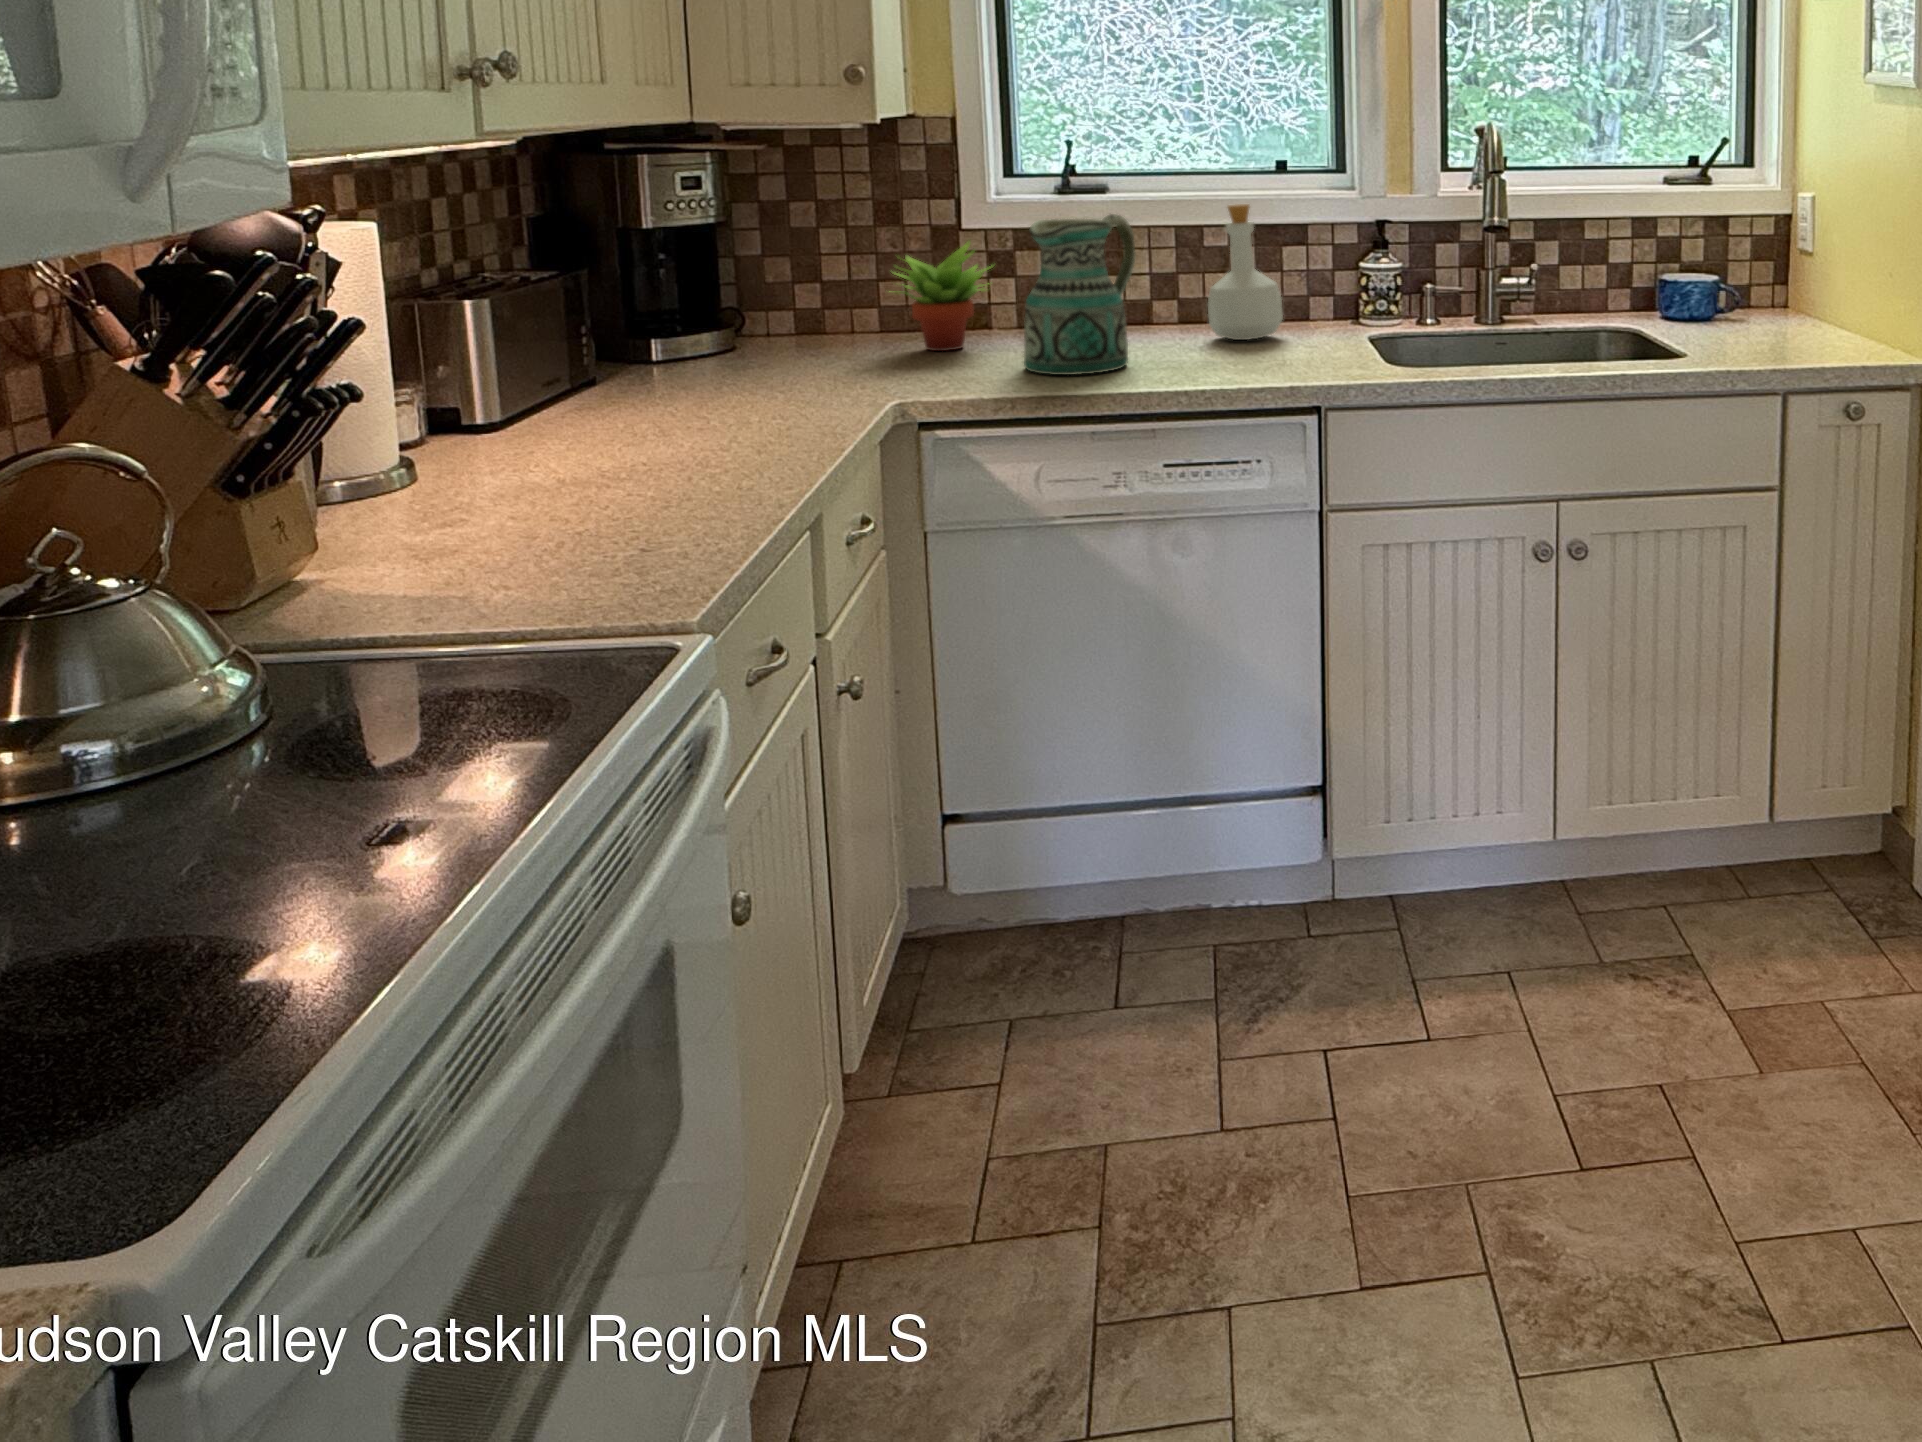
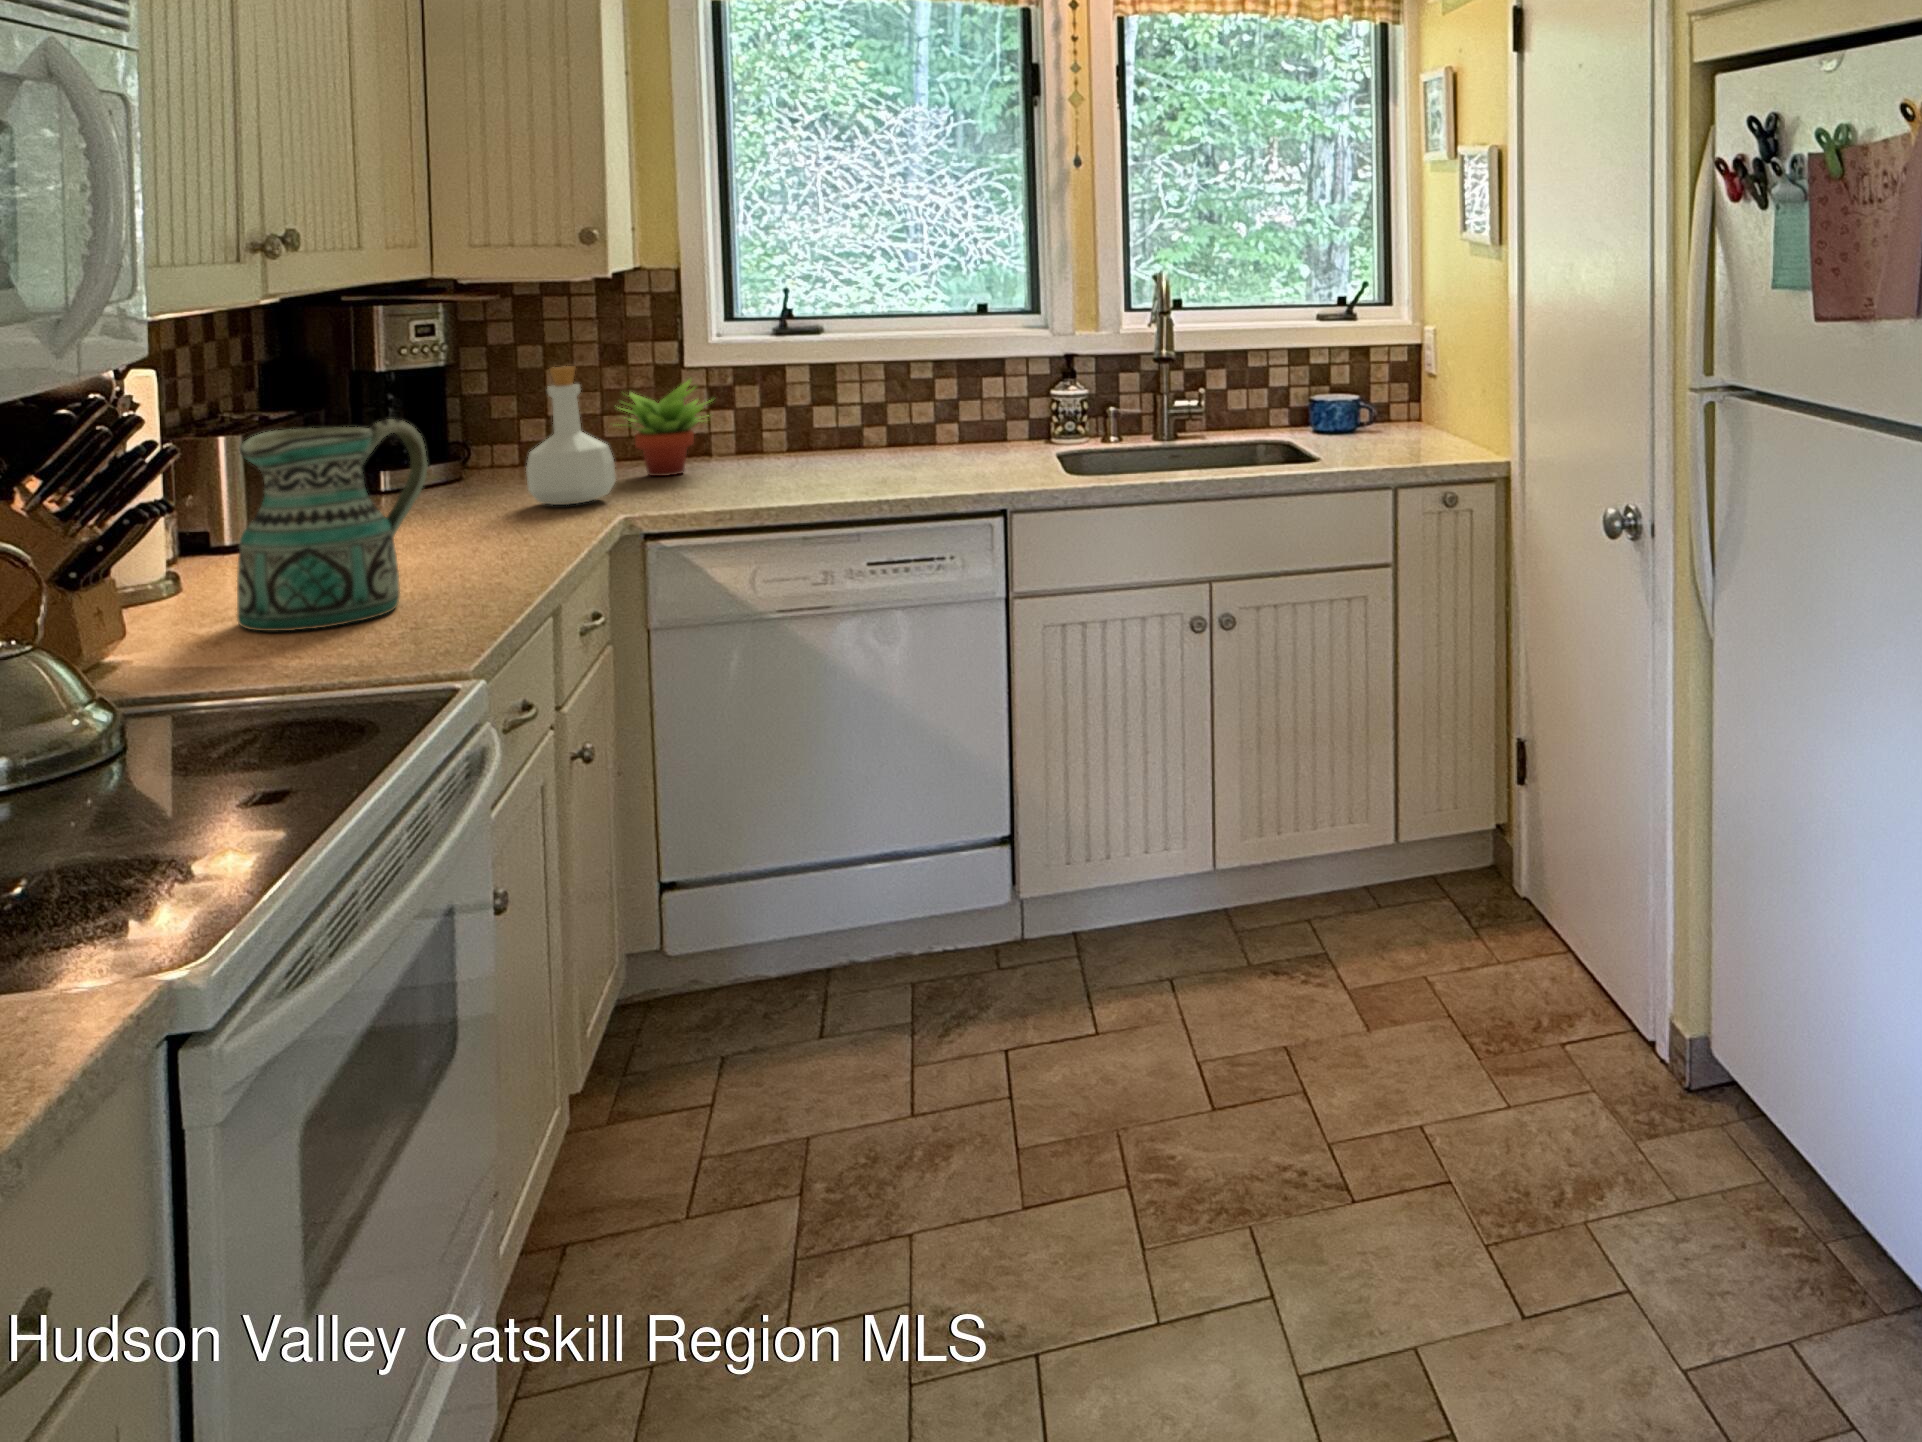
bottle: present [1208,204,1283,340] -> present [526,366,616,505]
ceramic pitcher: present [1024,214,1136,375] -> present [237,419,428,631]

